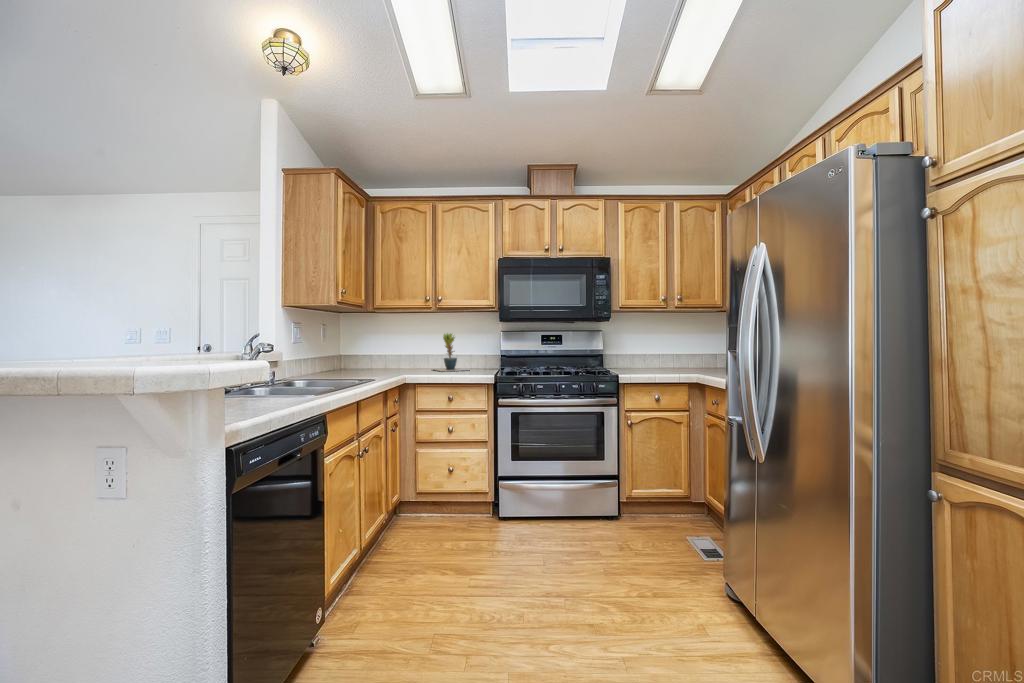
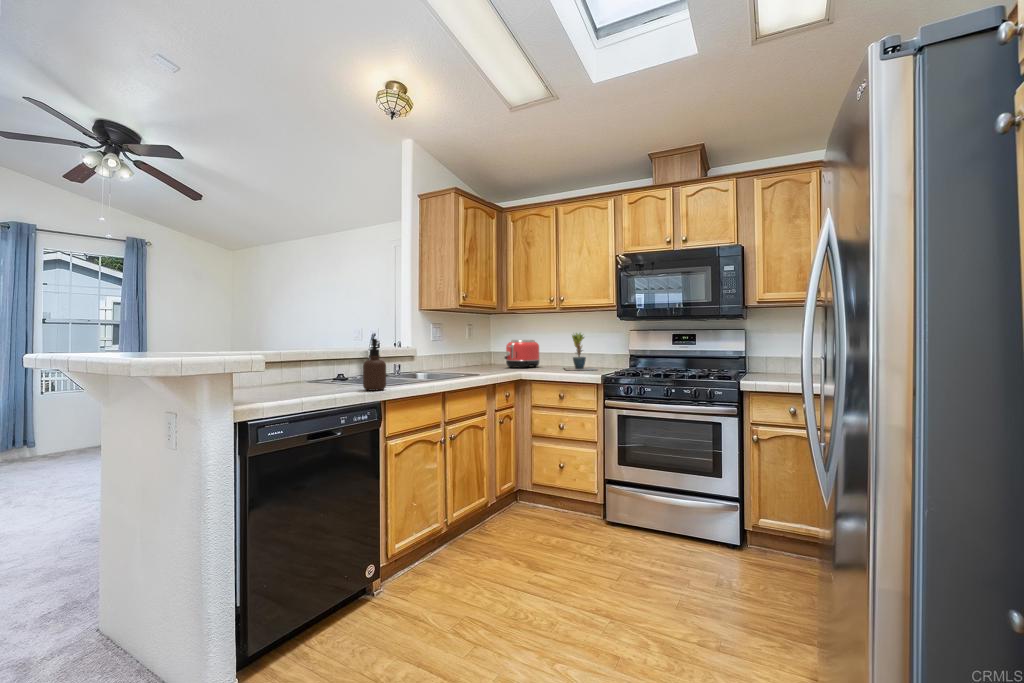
soap dispenser: none [262,334,295,404] -> present [363,339,386,391]
toaster: none [366,341,402,371] -> present [505,340,539,368]

